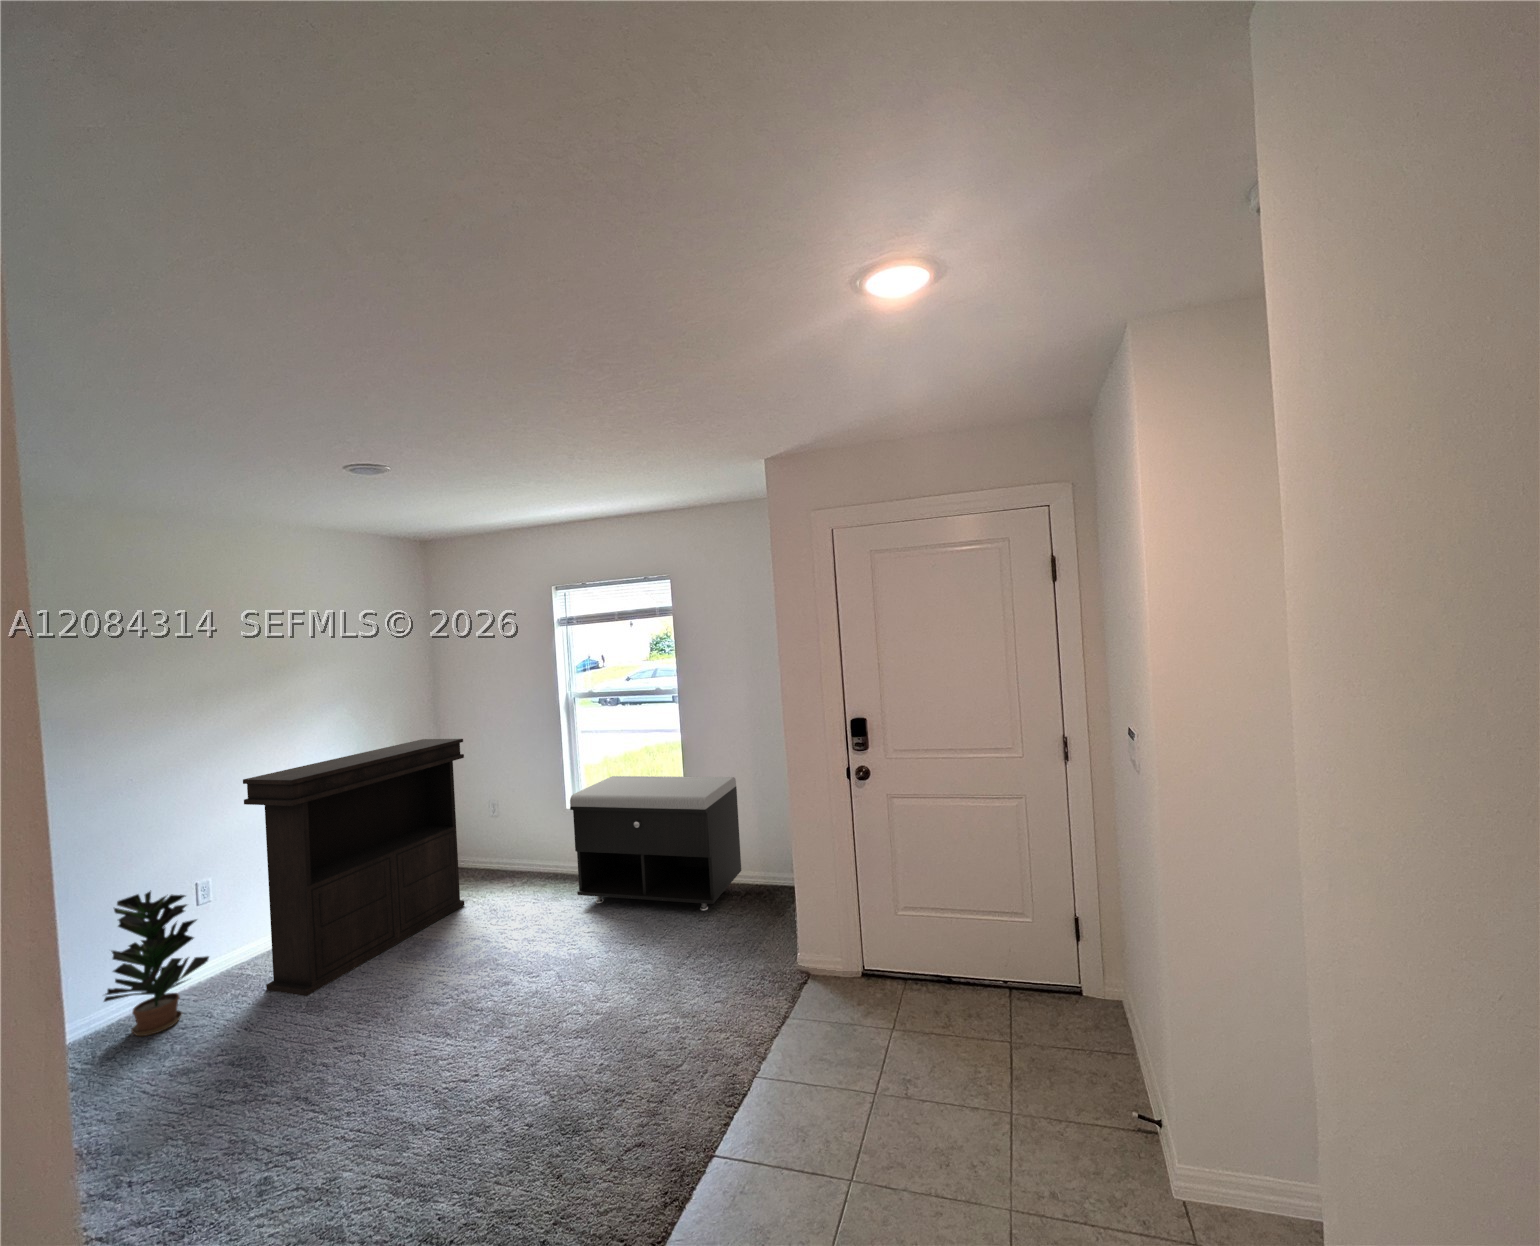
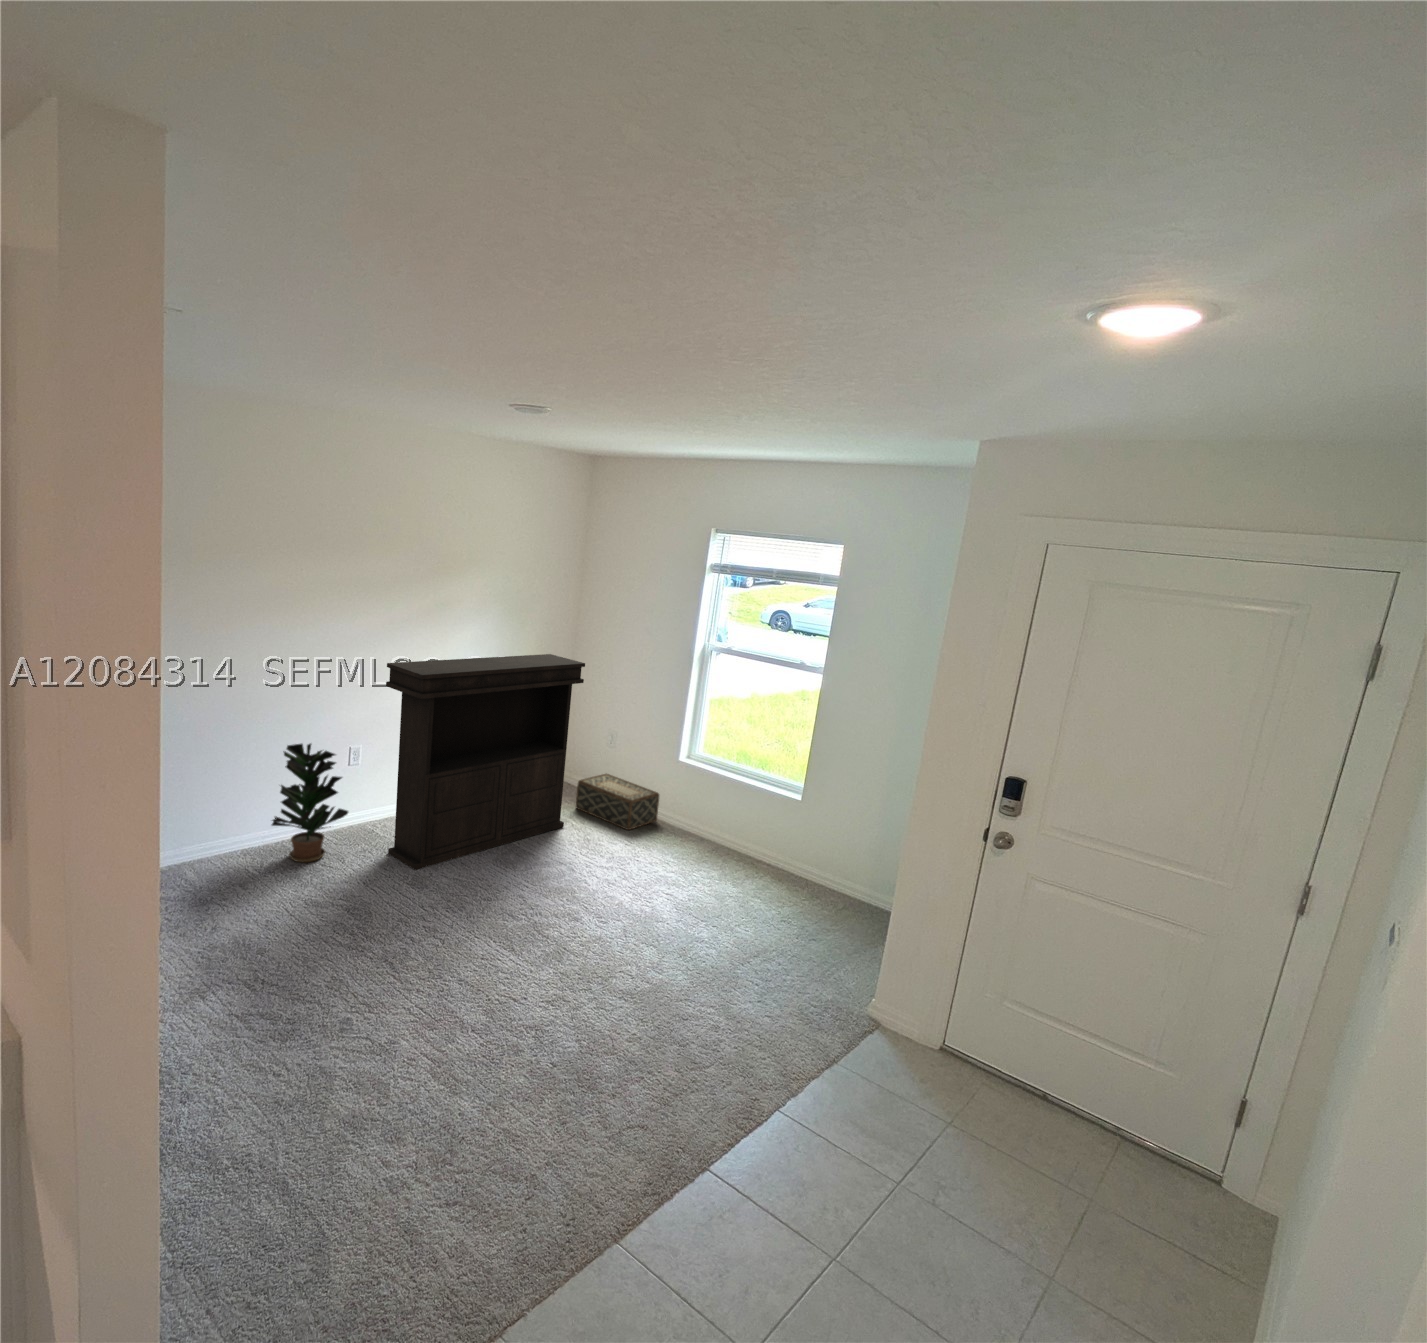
storage bench: present [570,776,741,911] -> none [667,738,859,912]
woven basket: none [470,844,557,889] -> present [576,774,659,830]

